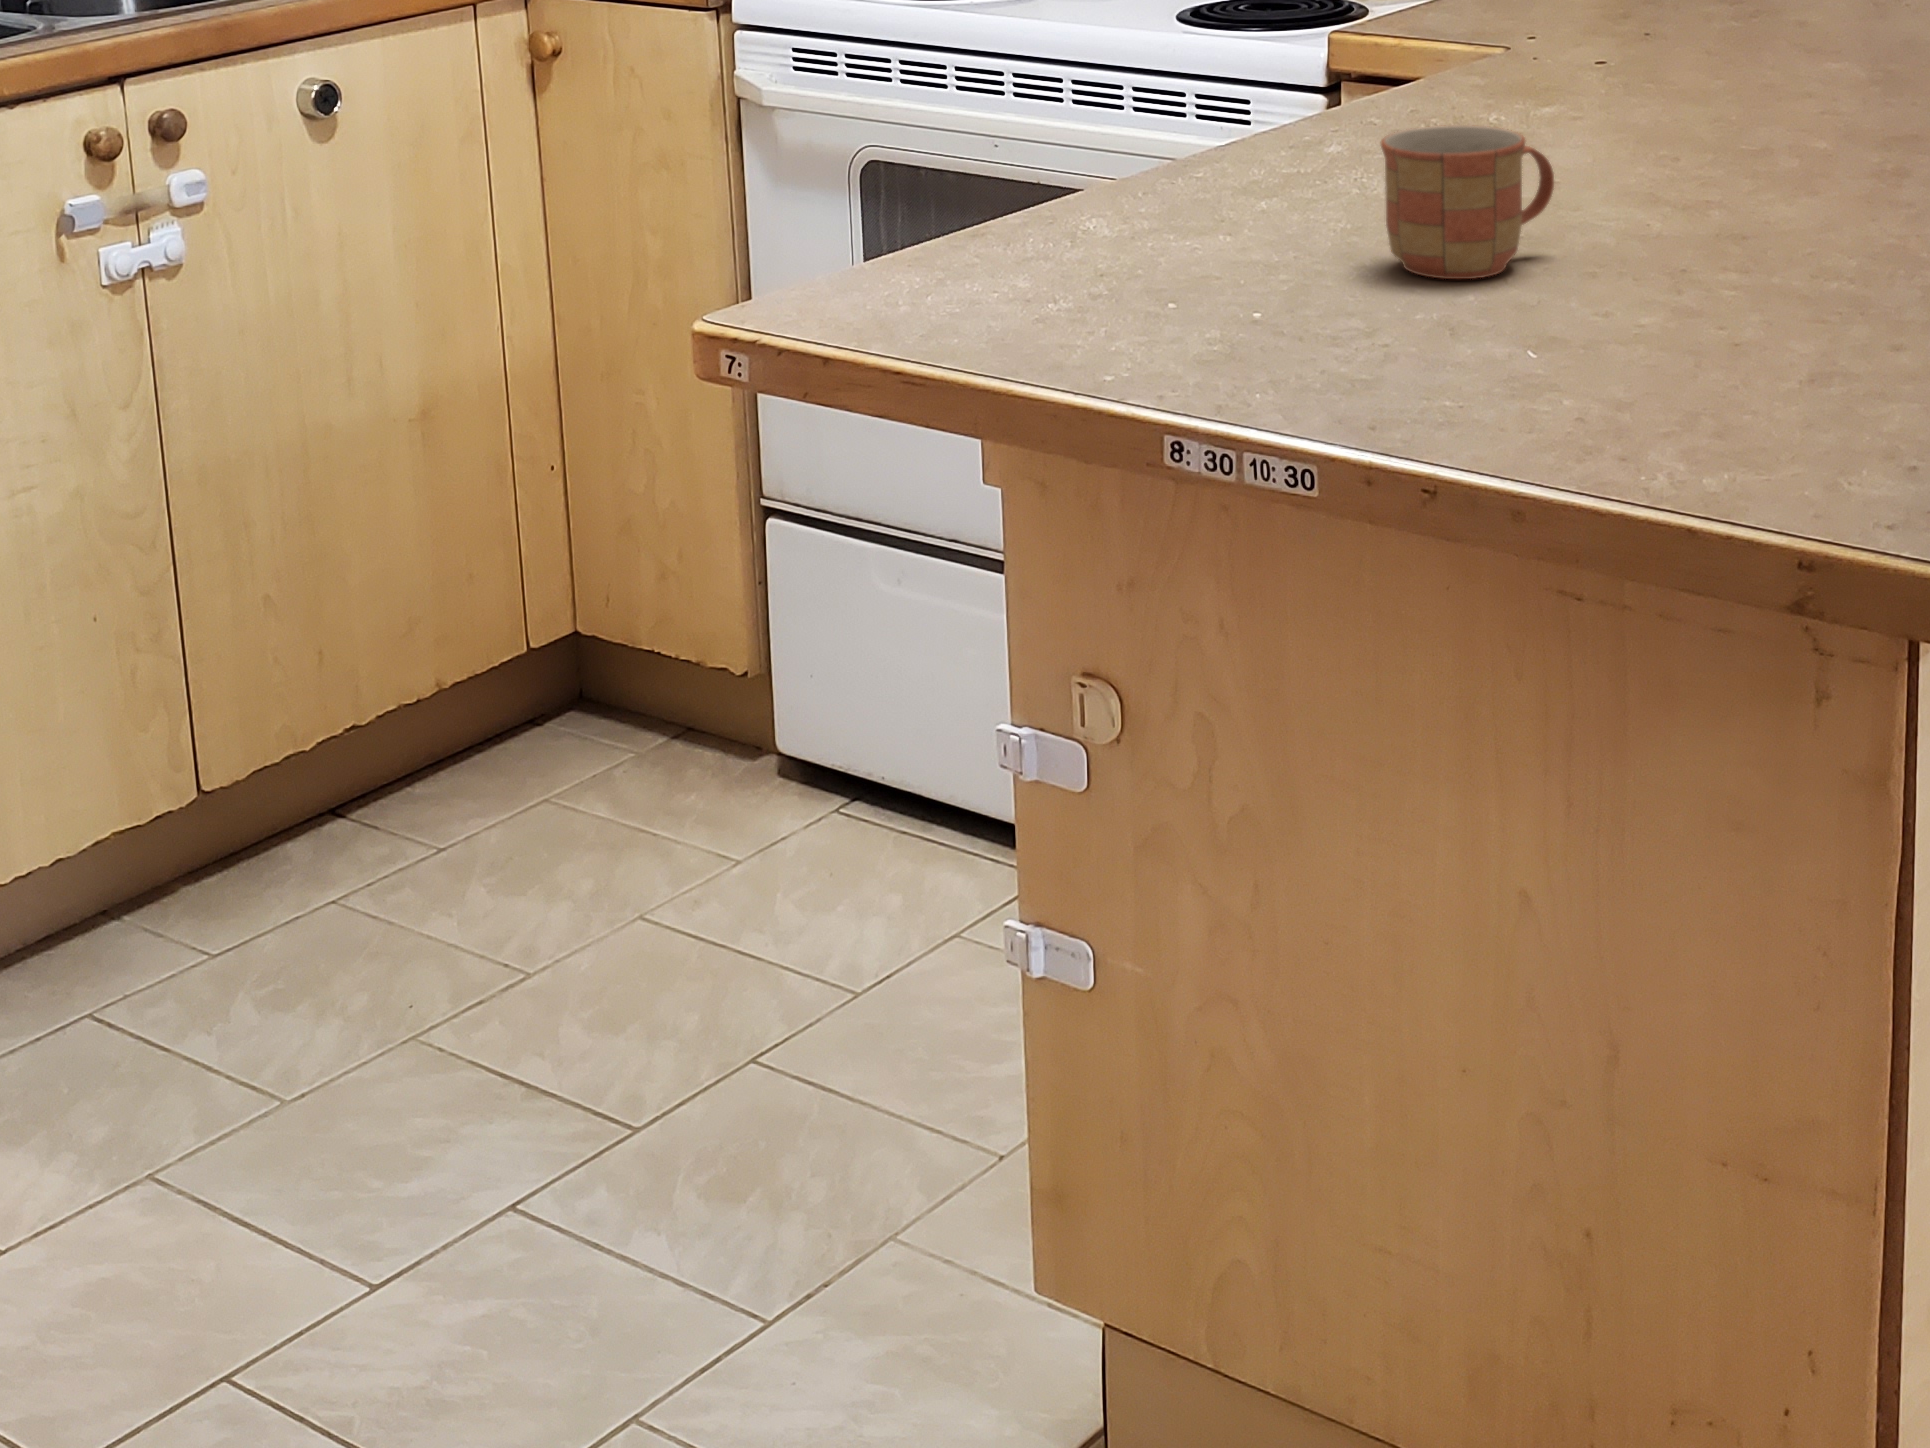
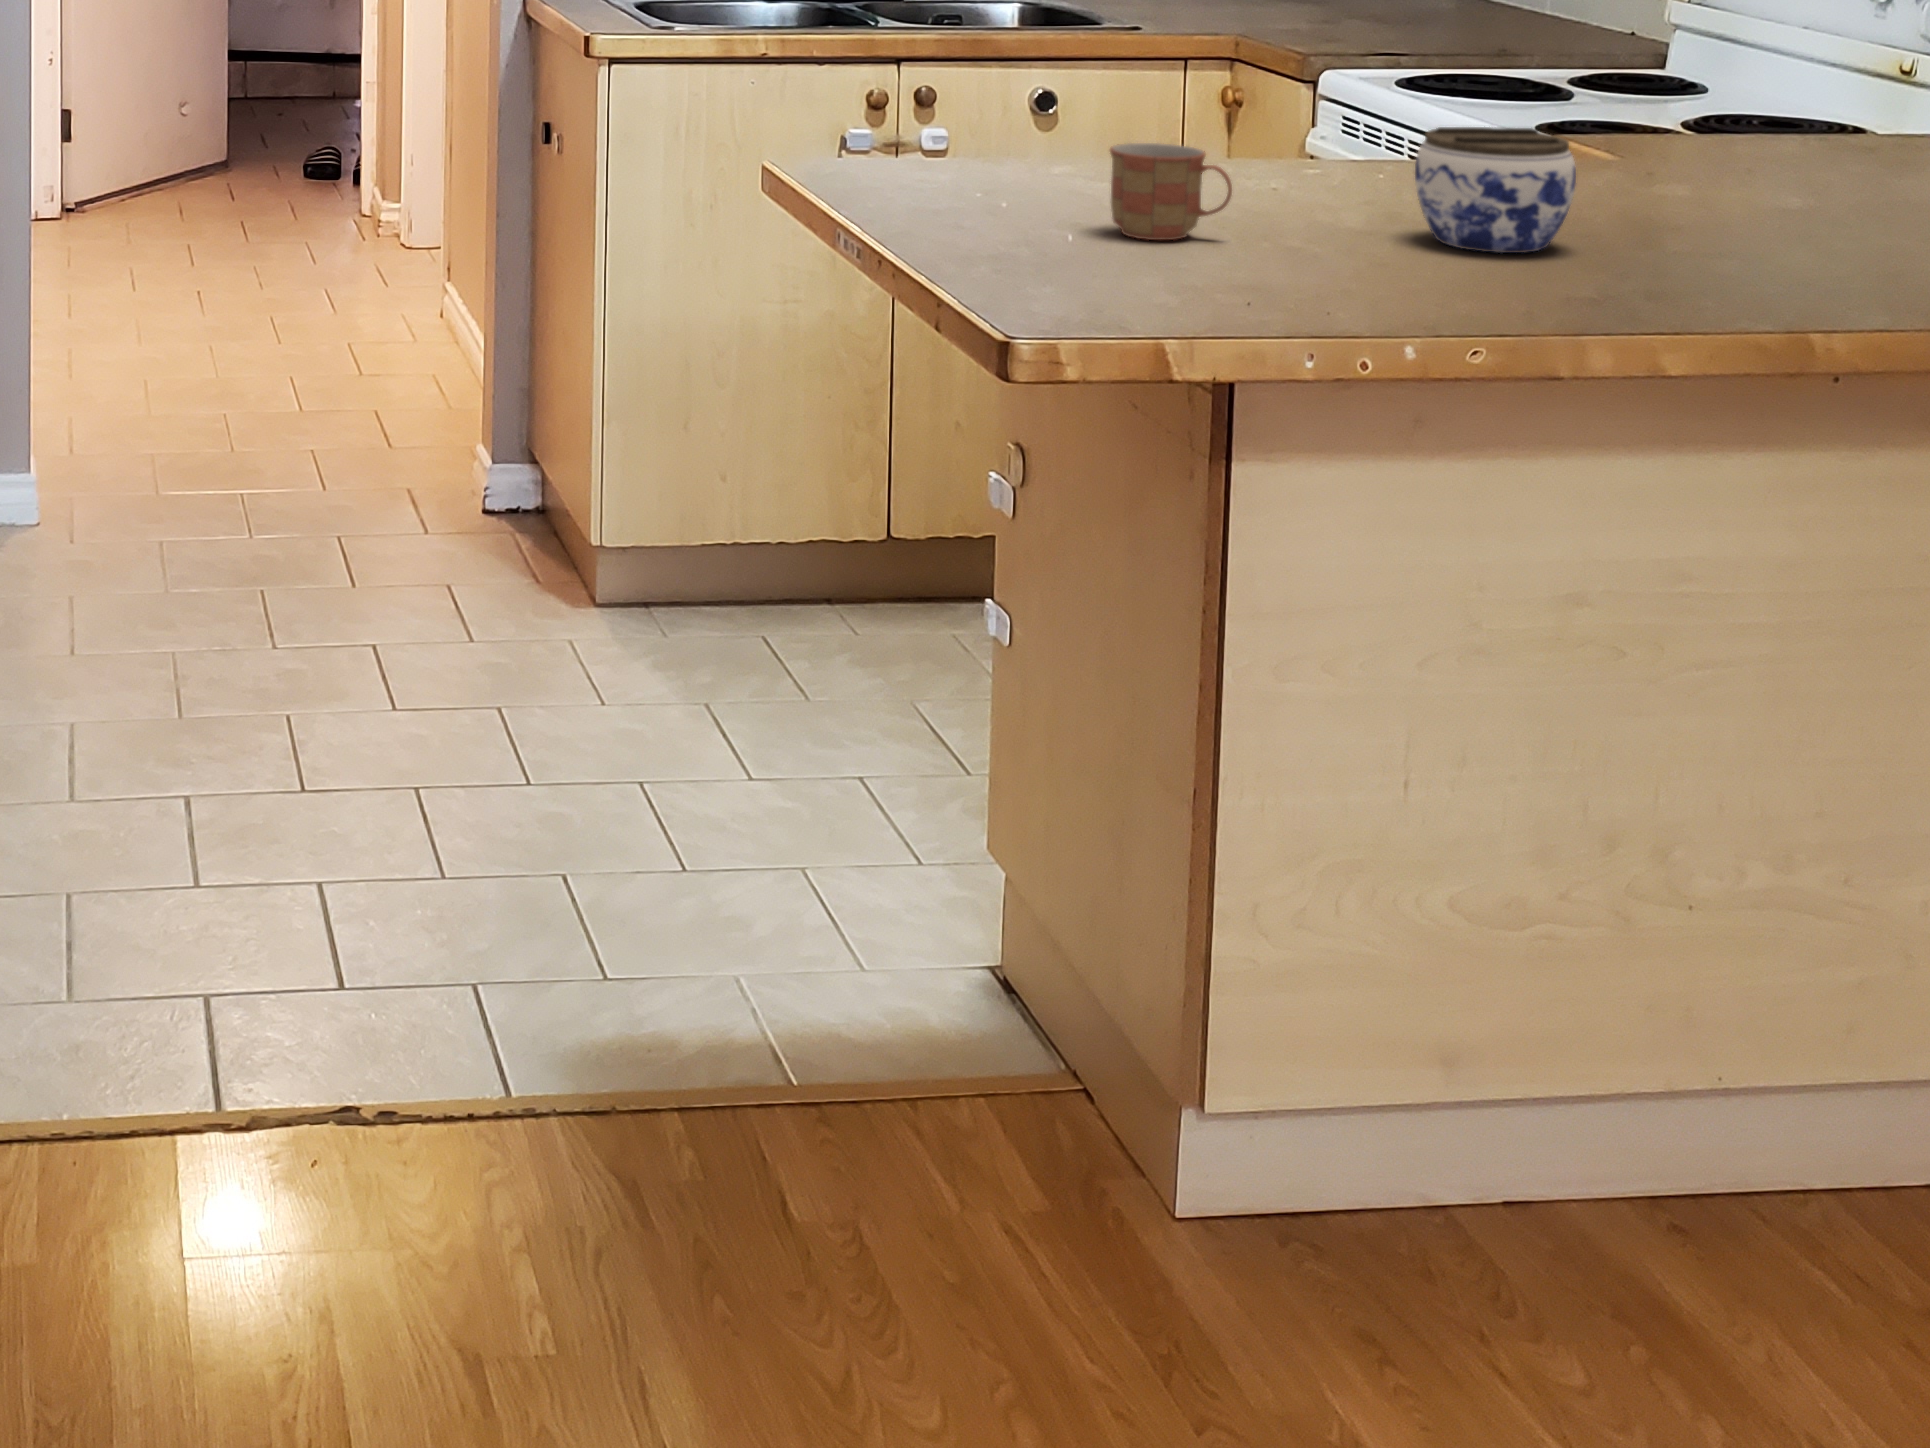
jar: none [1645,15,1860,195] -> present [1415,127,1576,253]

